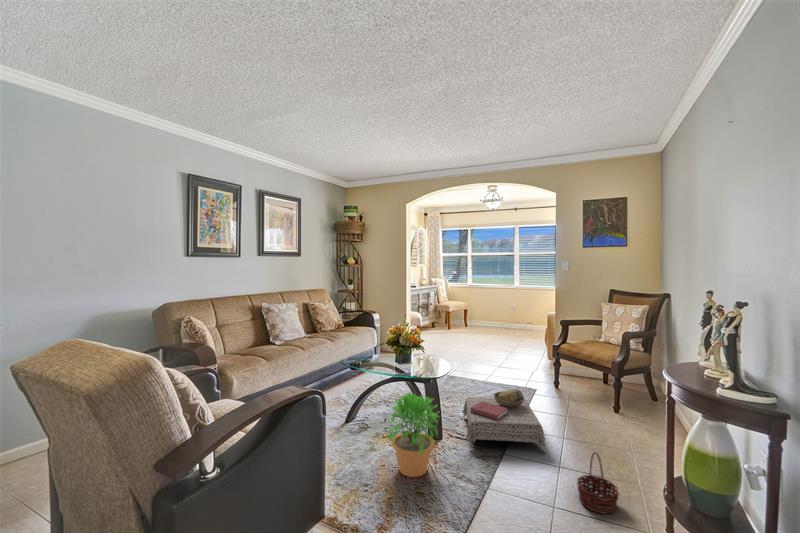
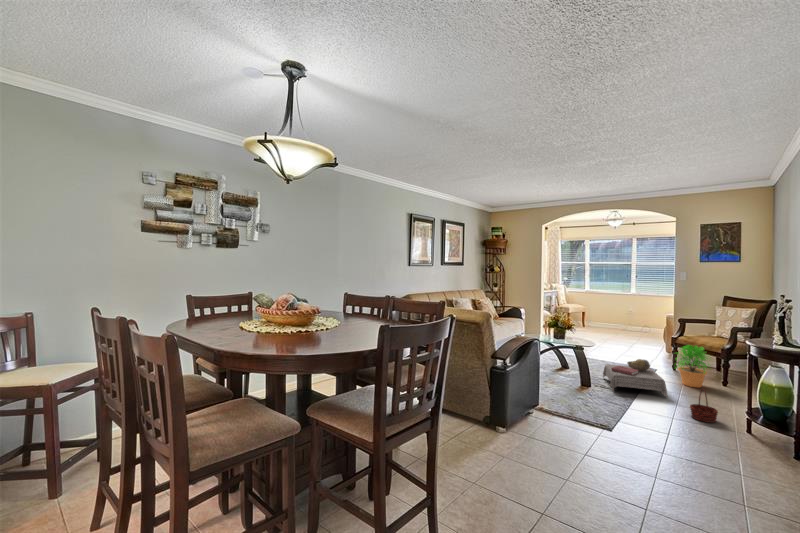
potted plant: present [387,393,438,477] -> present [675,345,709,387]

